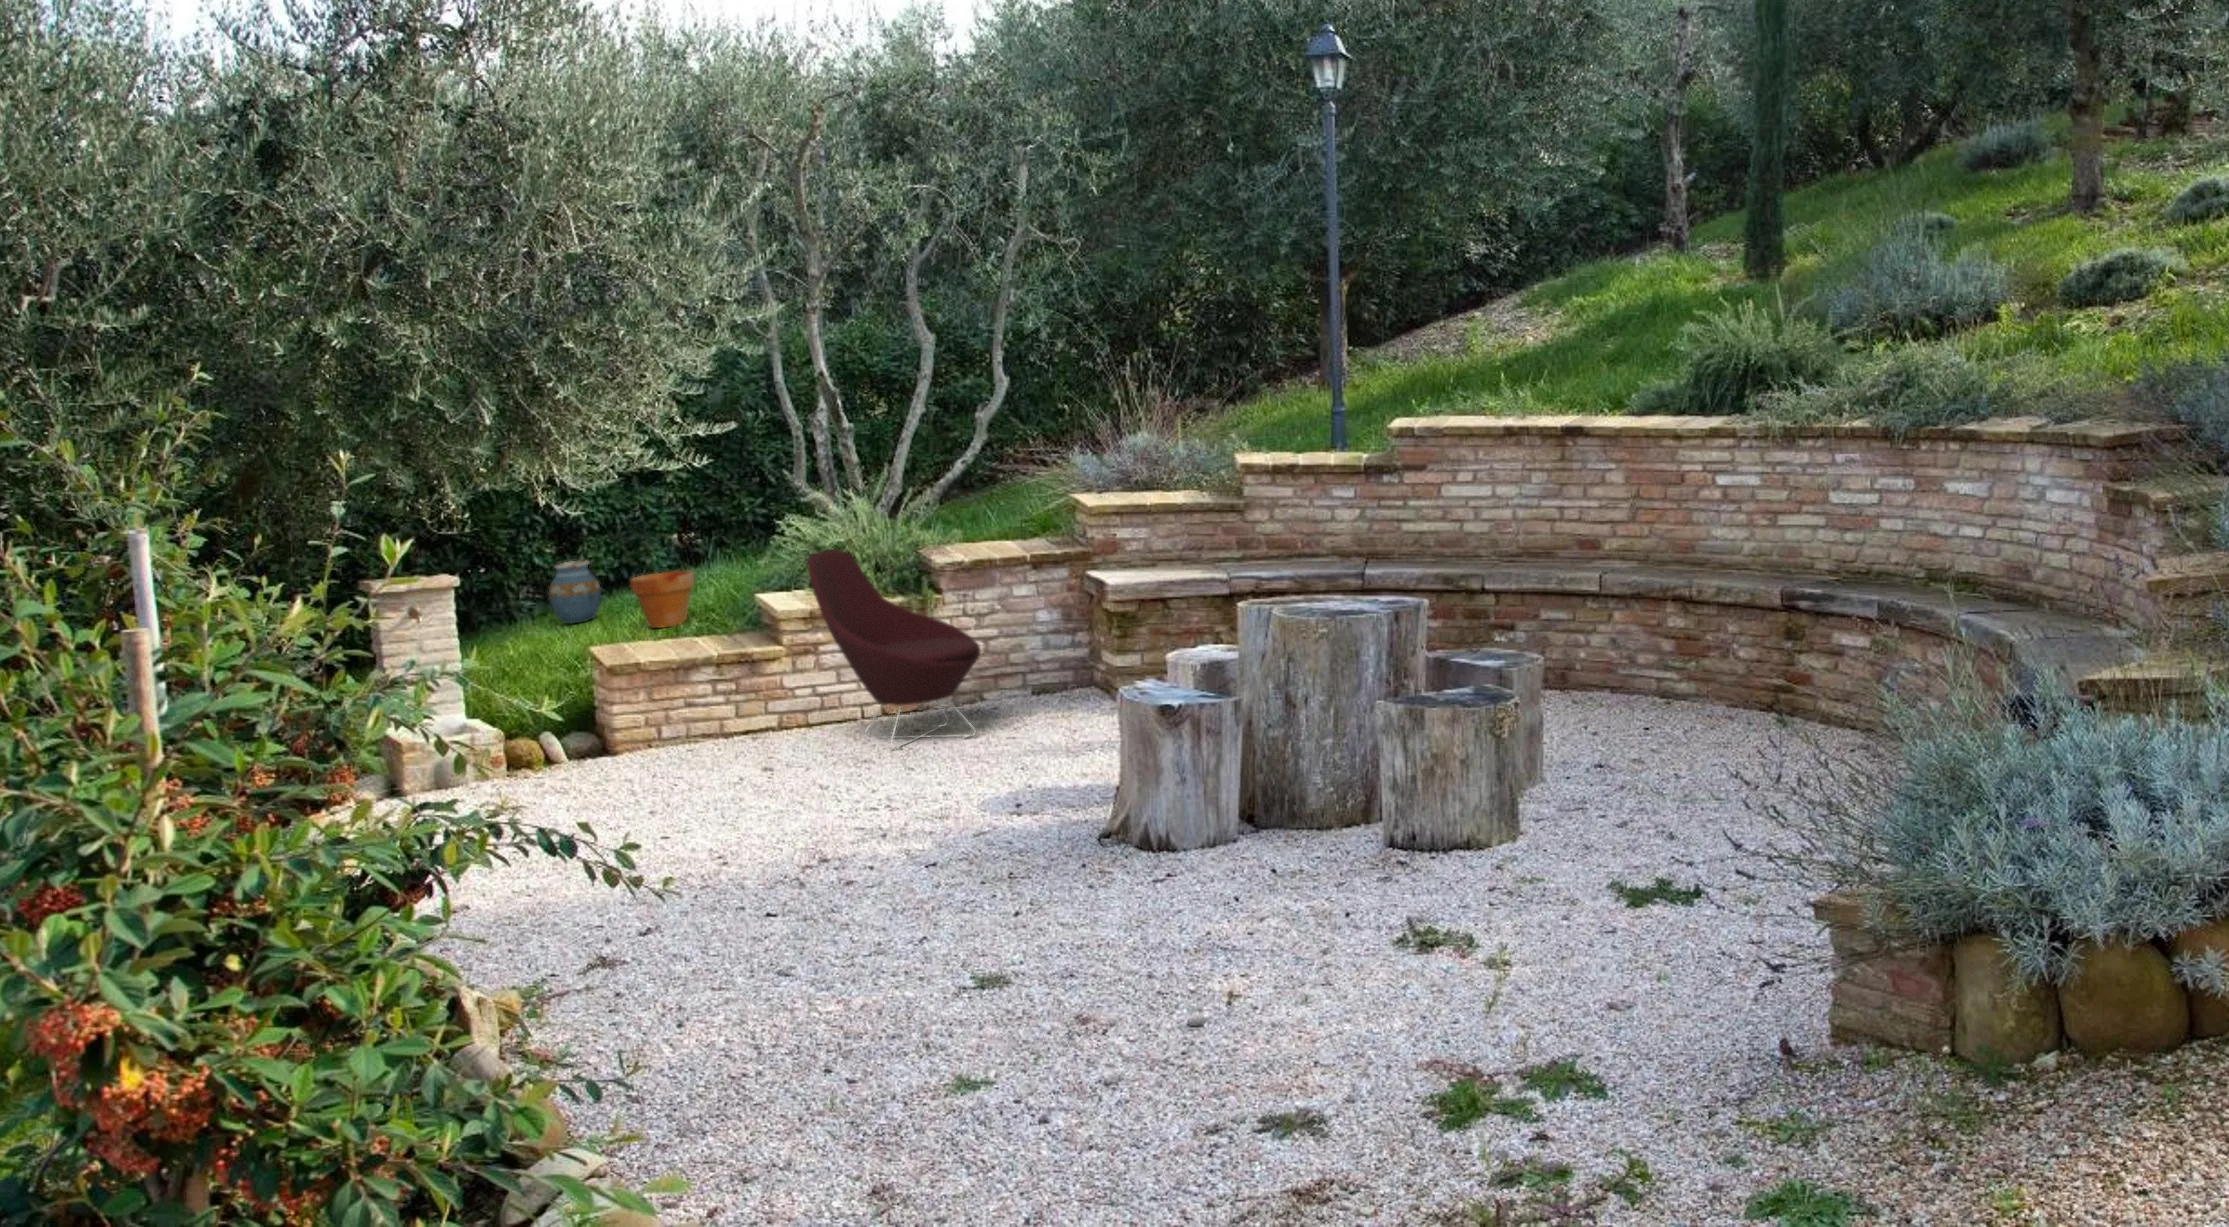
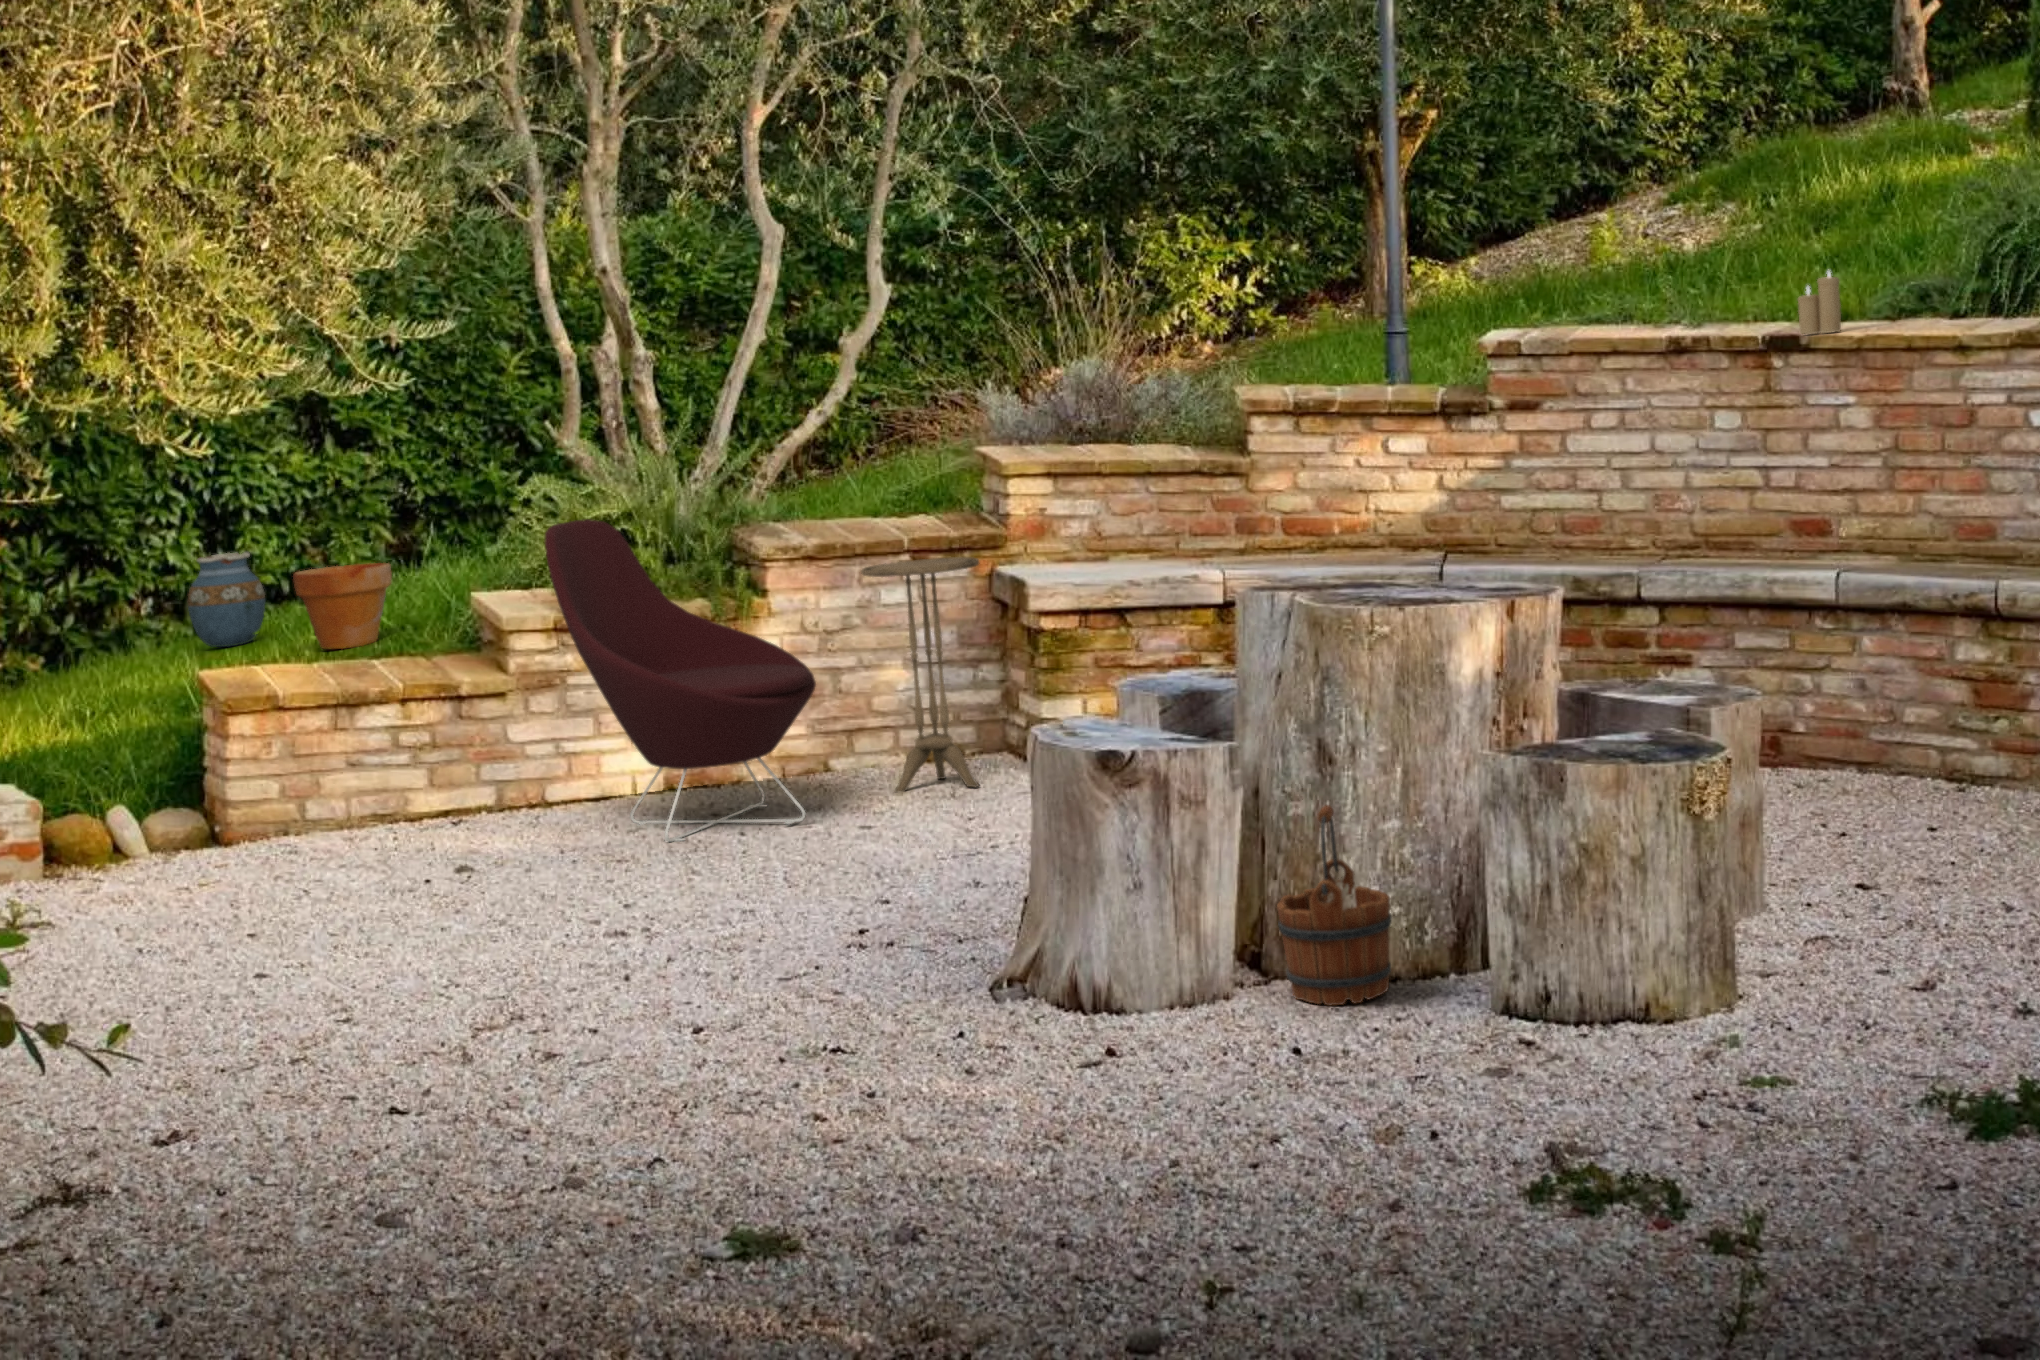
candle: none [1582,389,1608,428] -> present [1798,271,1841,334]
side table: none [1006,567,1083,716] -> present [861,557,979,793]
wooden bucket: none [1265,732,1329,843] -> present [1277,805,1392,1005]

